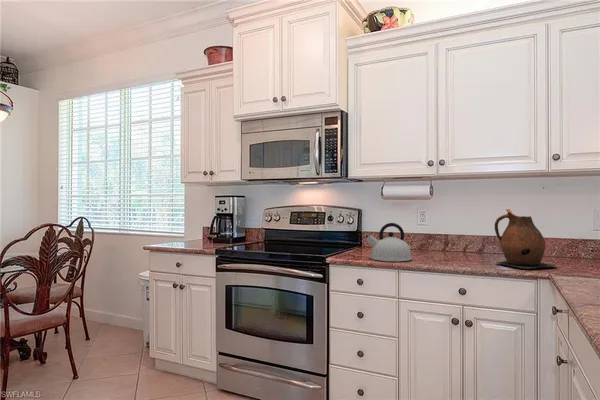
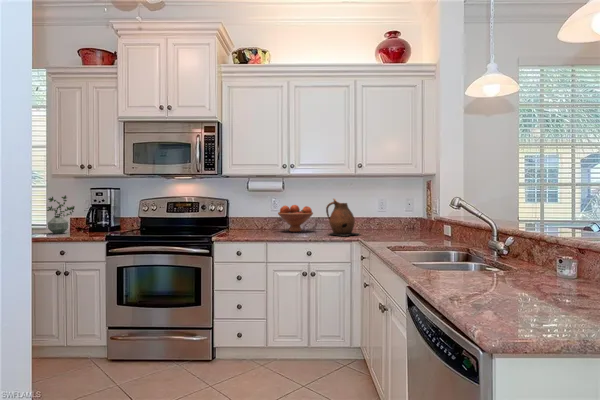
potted plant: none [172,203,199,243] -> present [47,195,75,234]
fruit bowl: none [423,217,476,256] -> present [278,205,313,232]
kettle: present [366,223,412,262] -> none [241,209,274,237]

